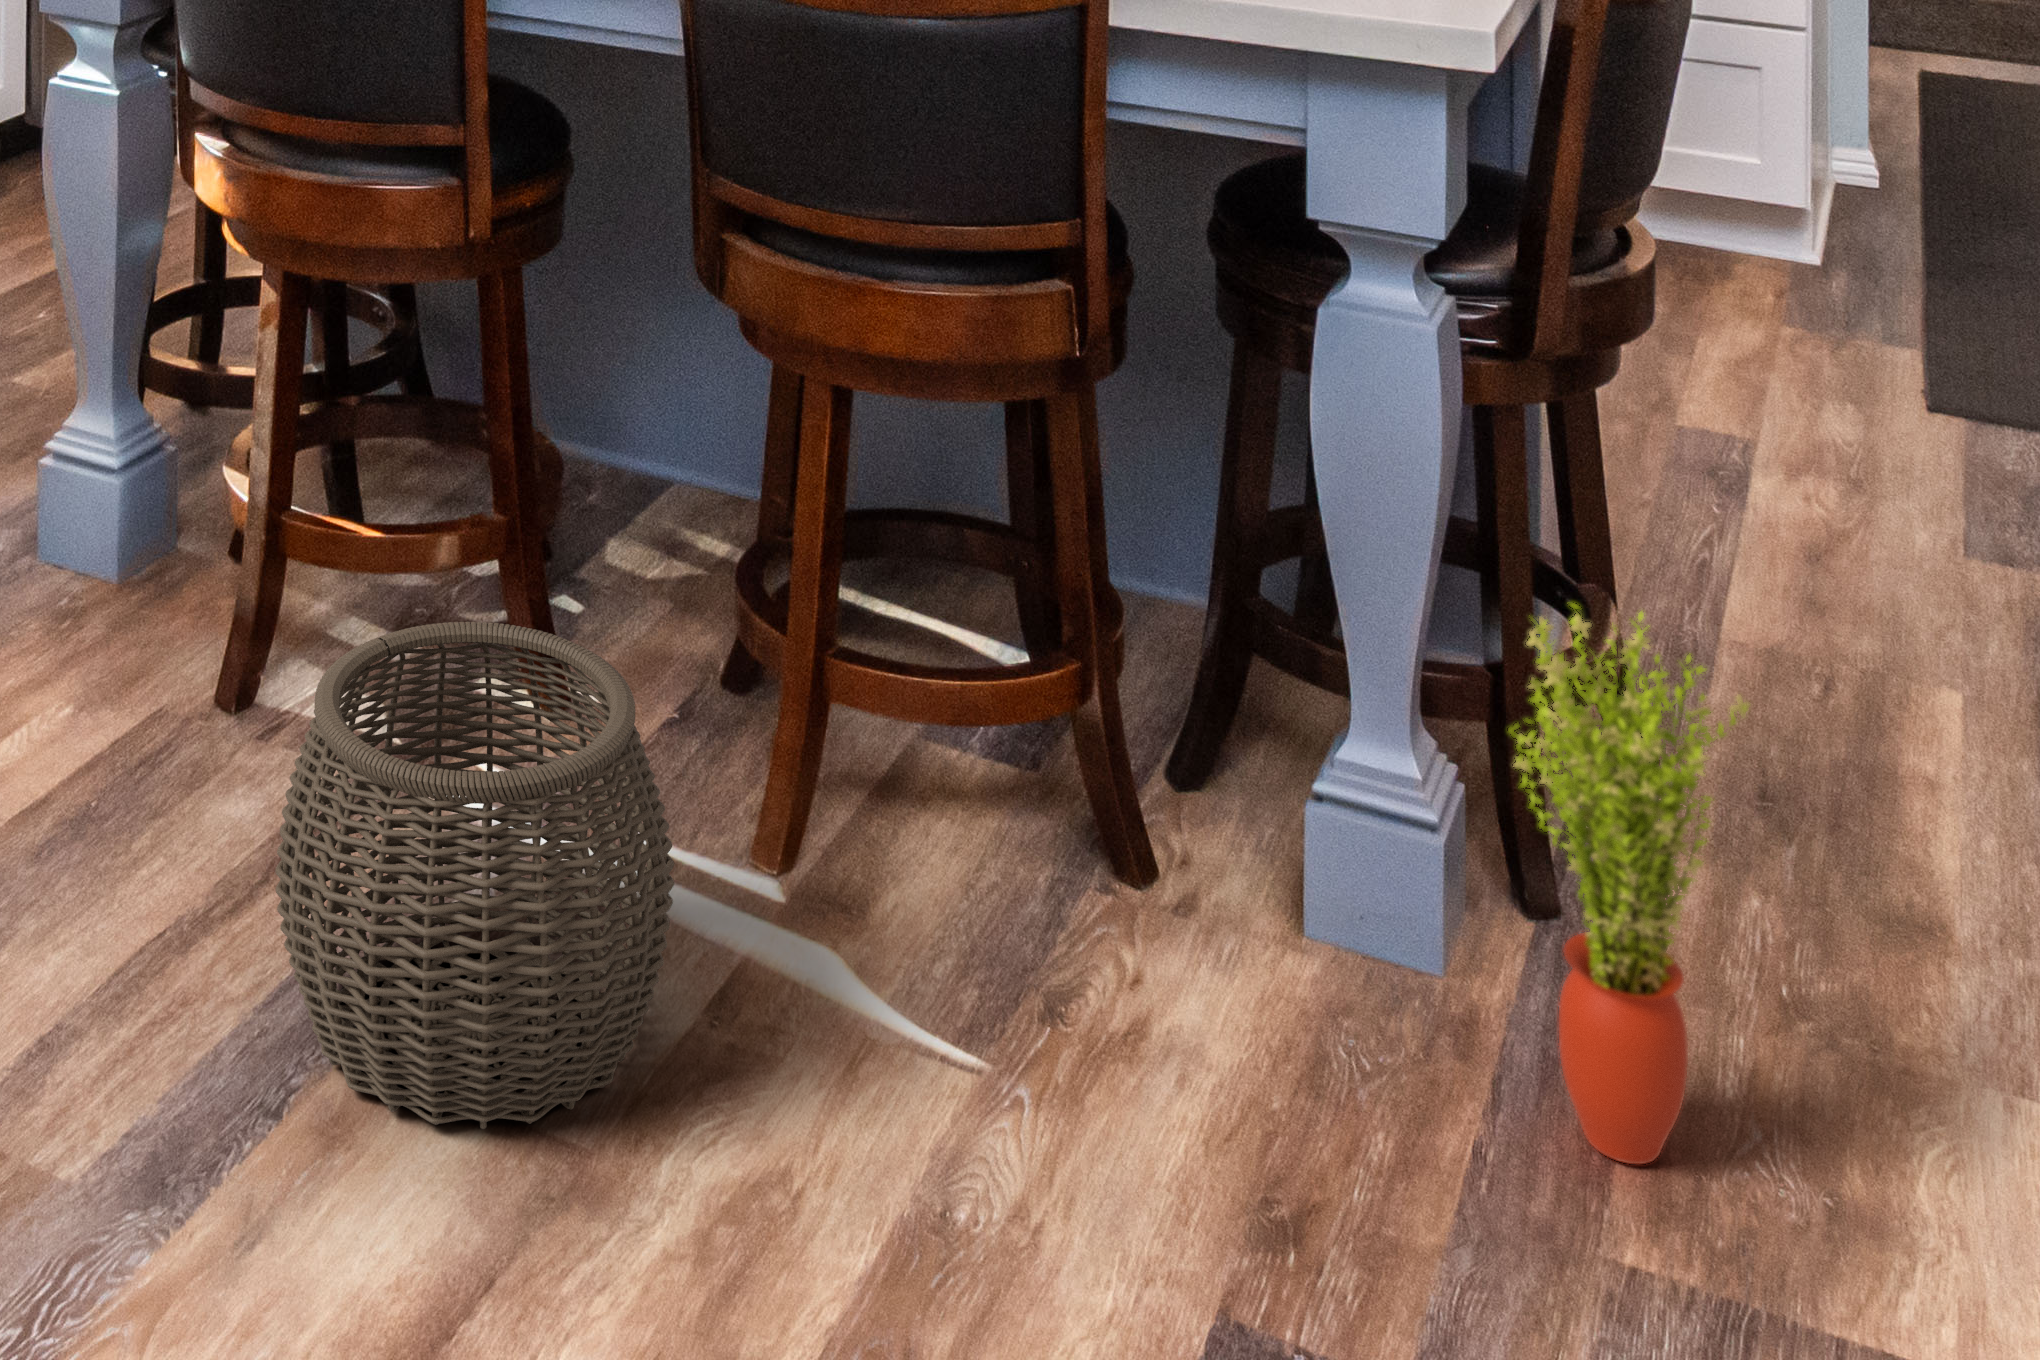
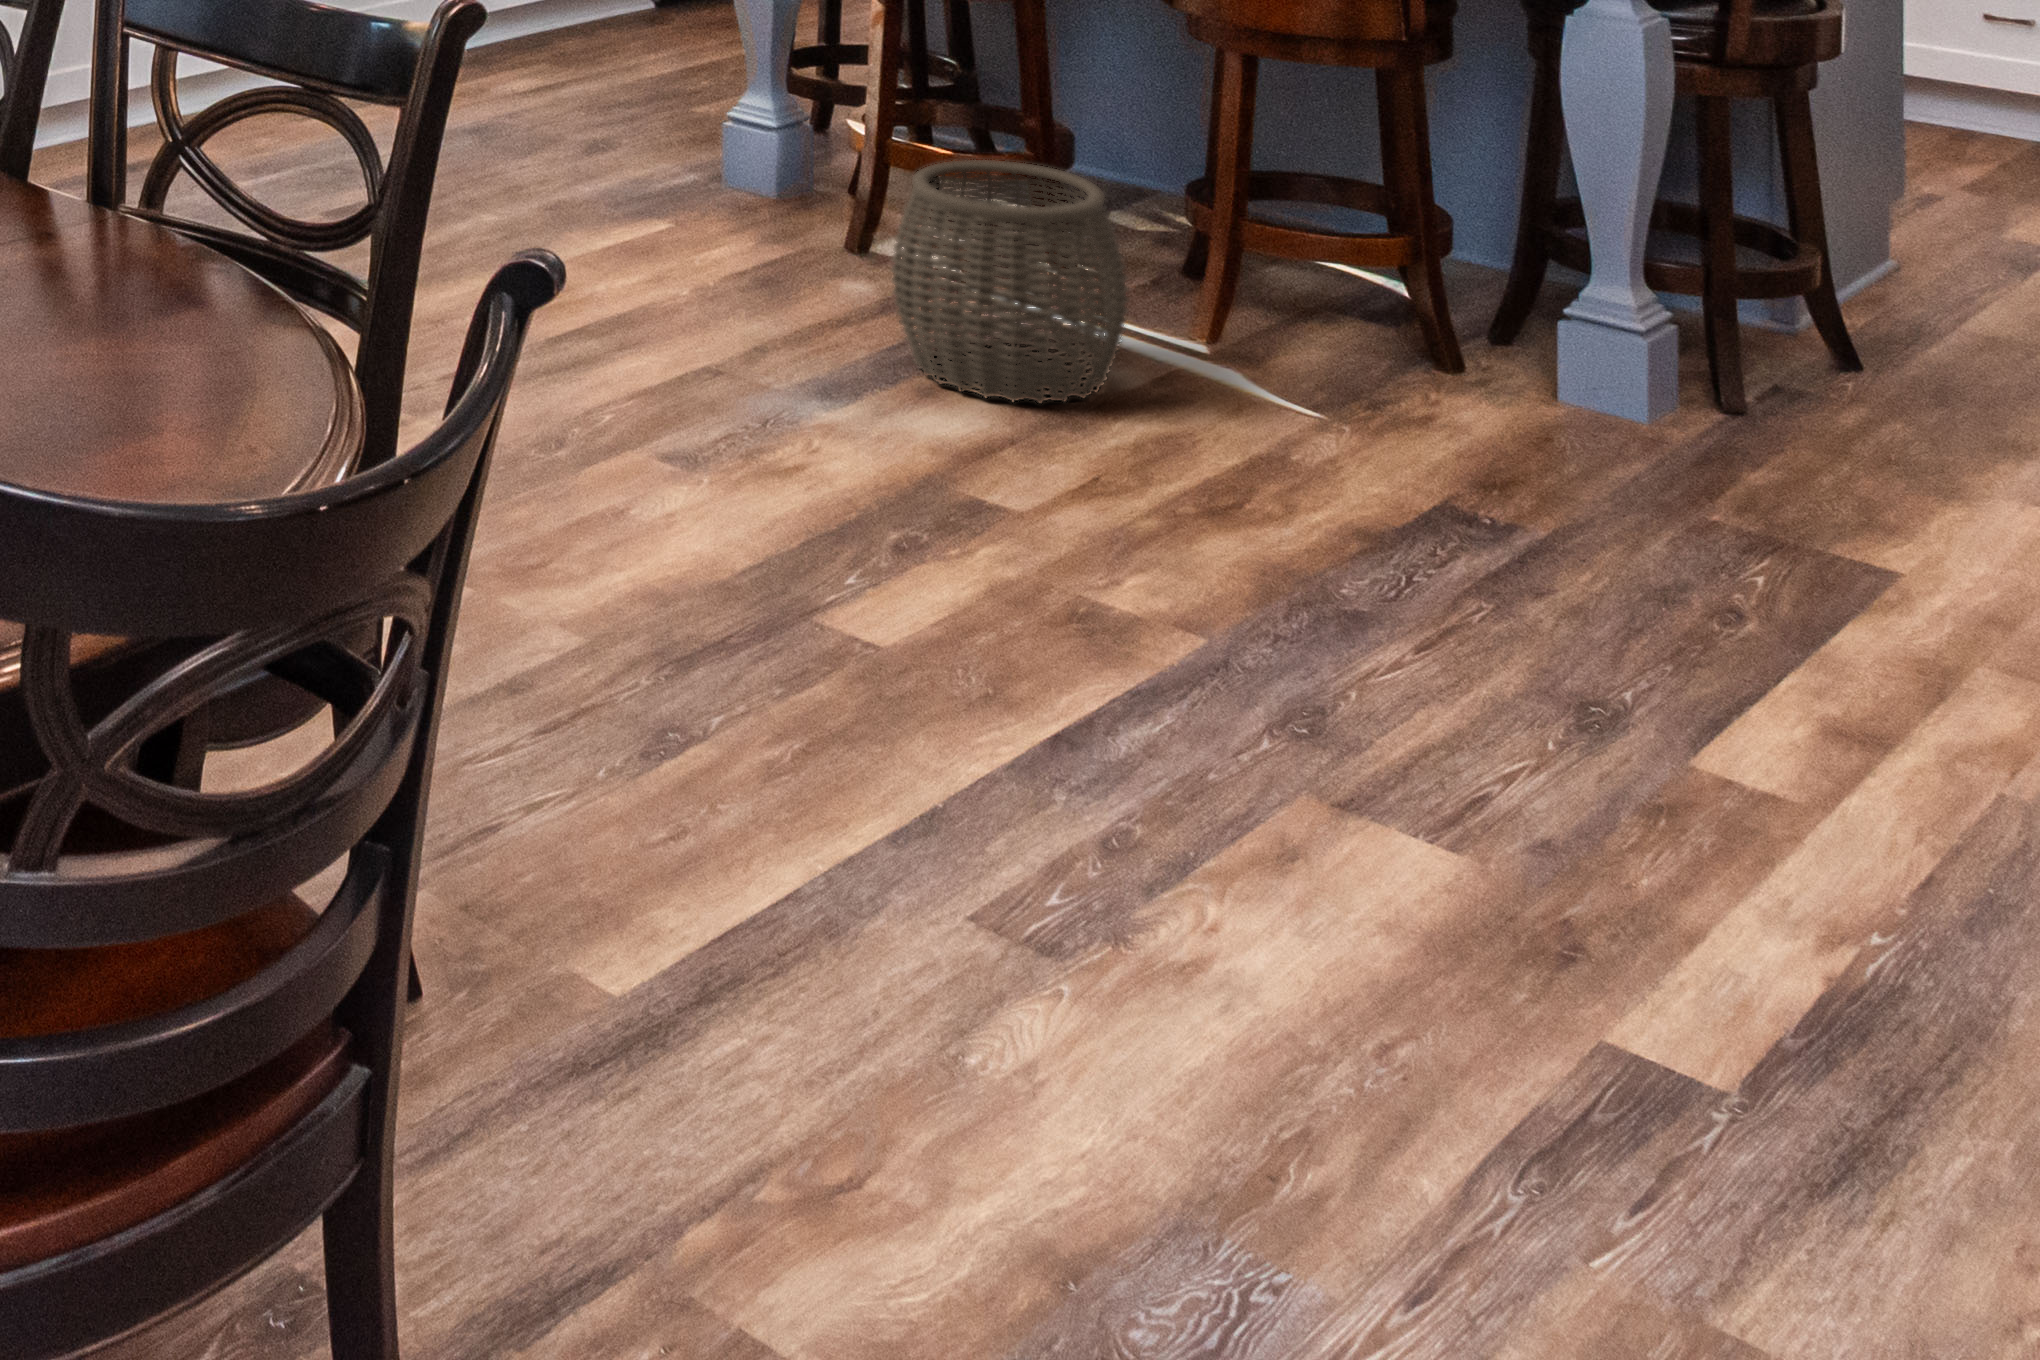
potted plant: present [1509,604,1750,1164] -> none [1644,162,1806,493]

